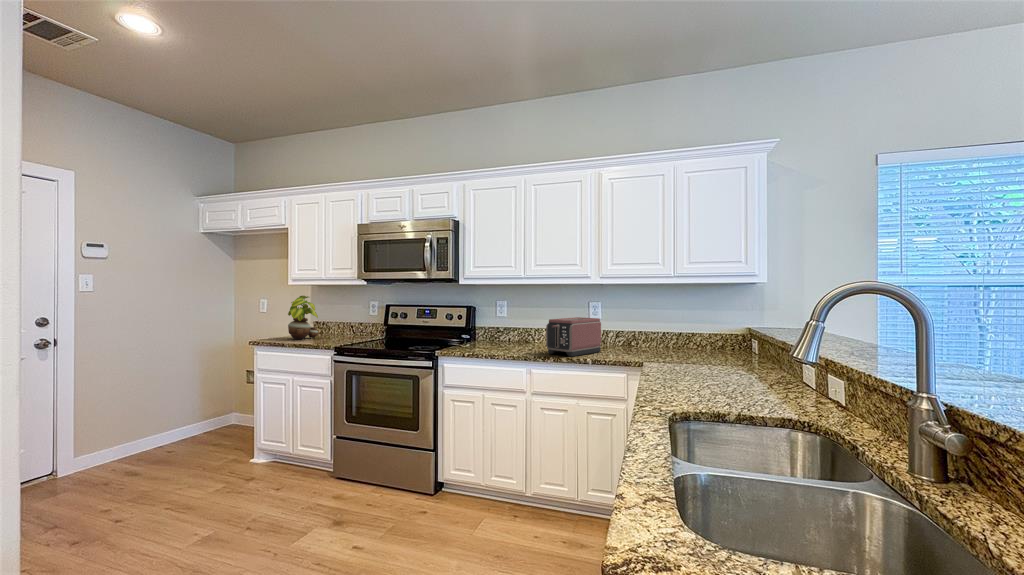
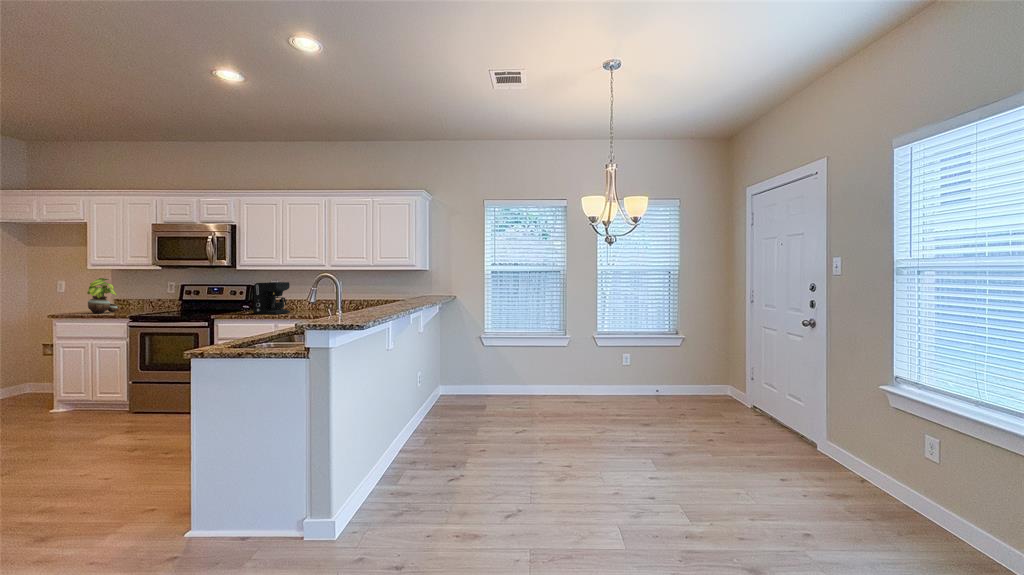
coffee maker: none [484,303,531,351] -> present [253,282,290,314]
toaster: present [546,317,601,357] -> none [293,292,335,315]

